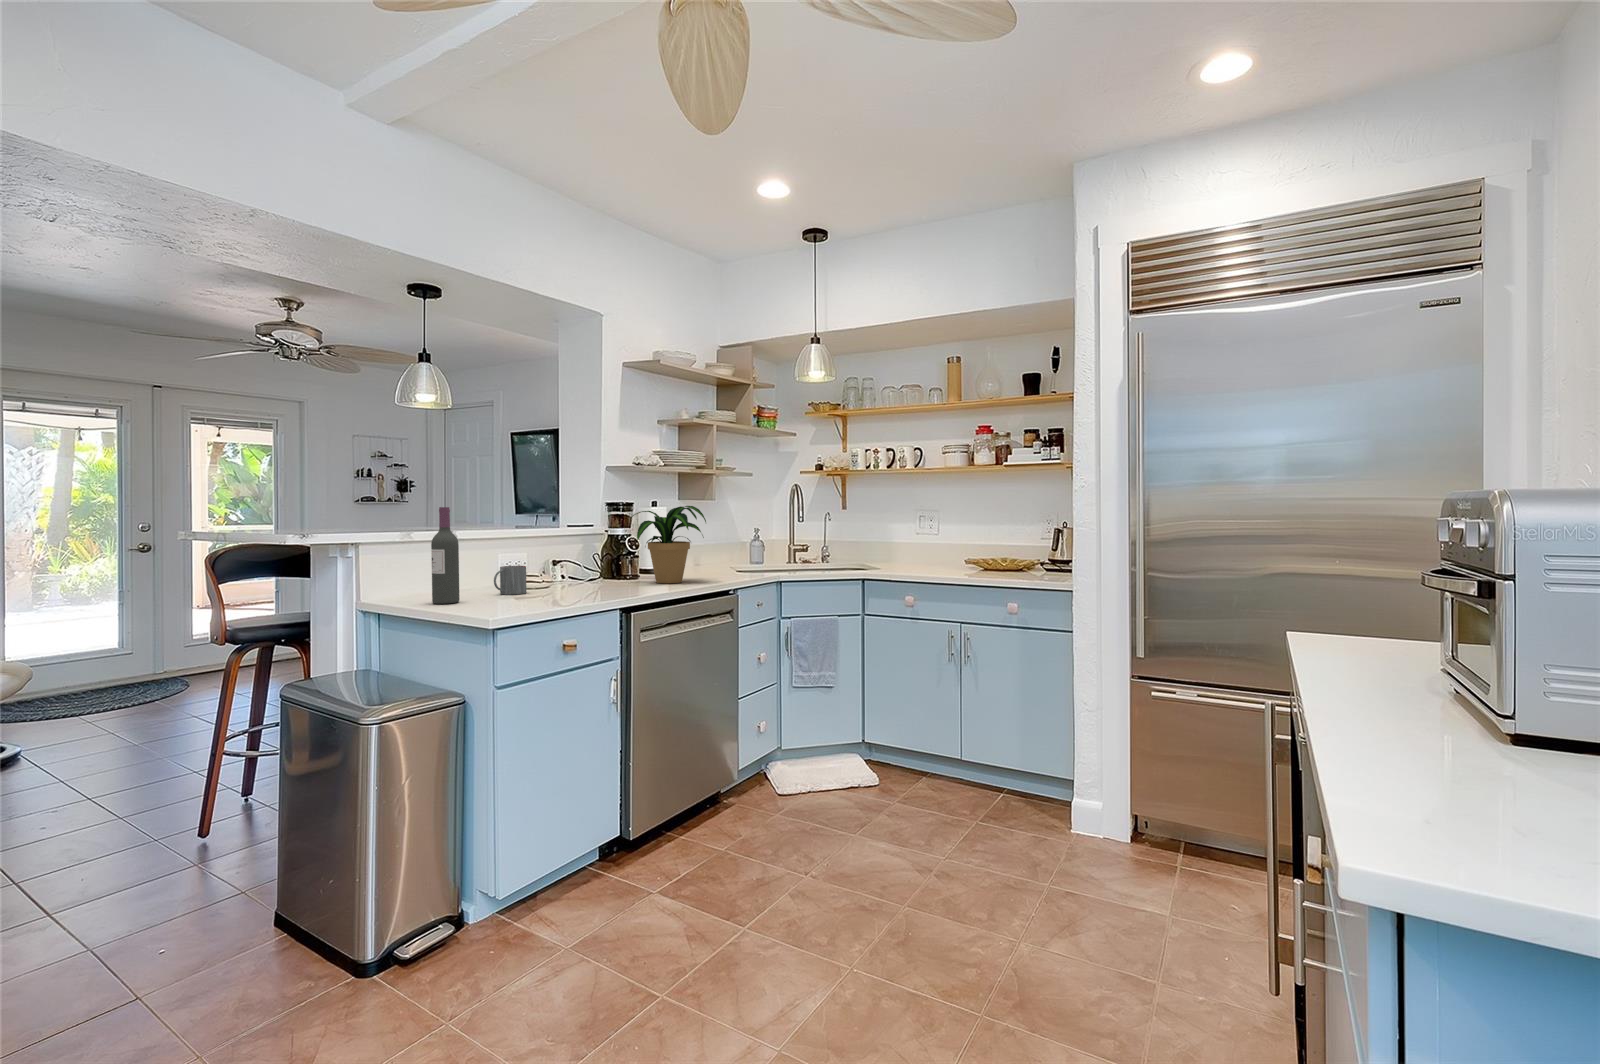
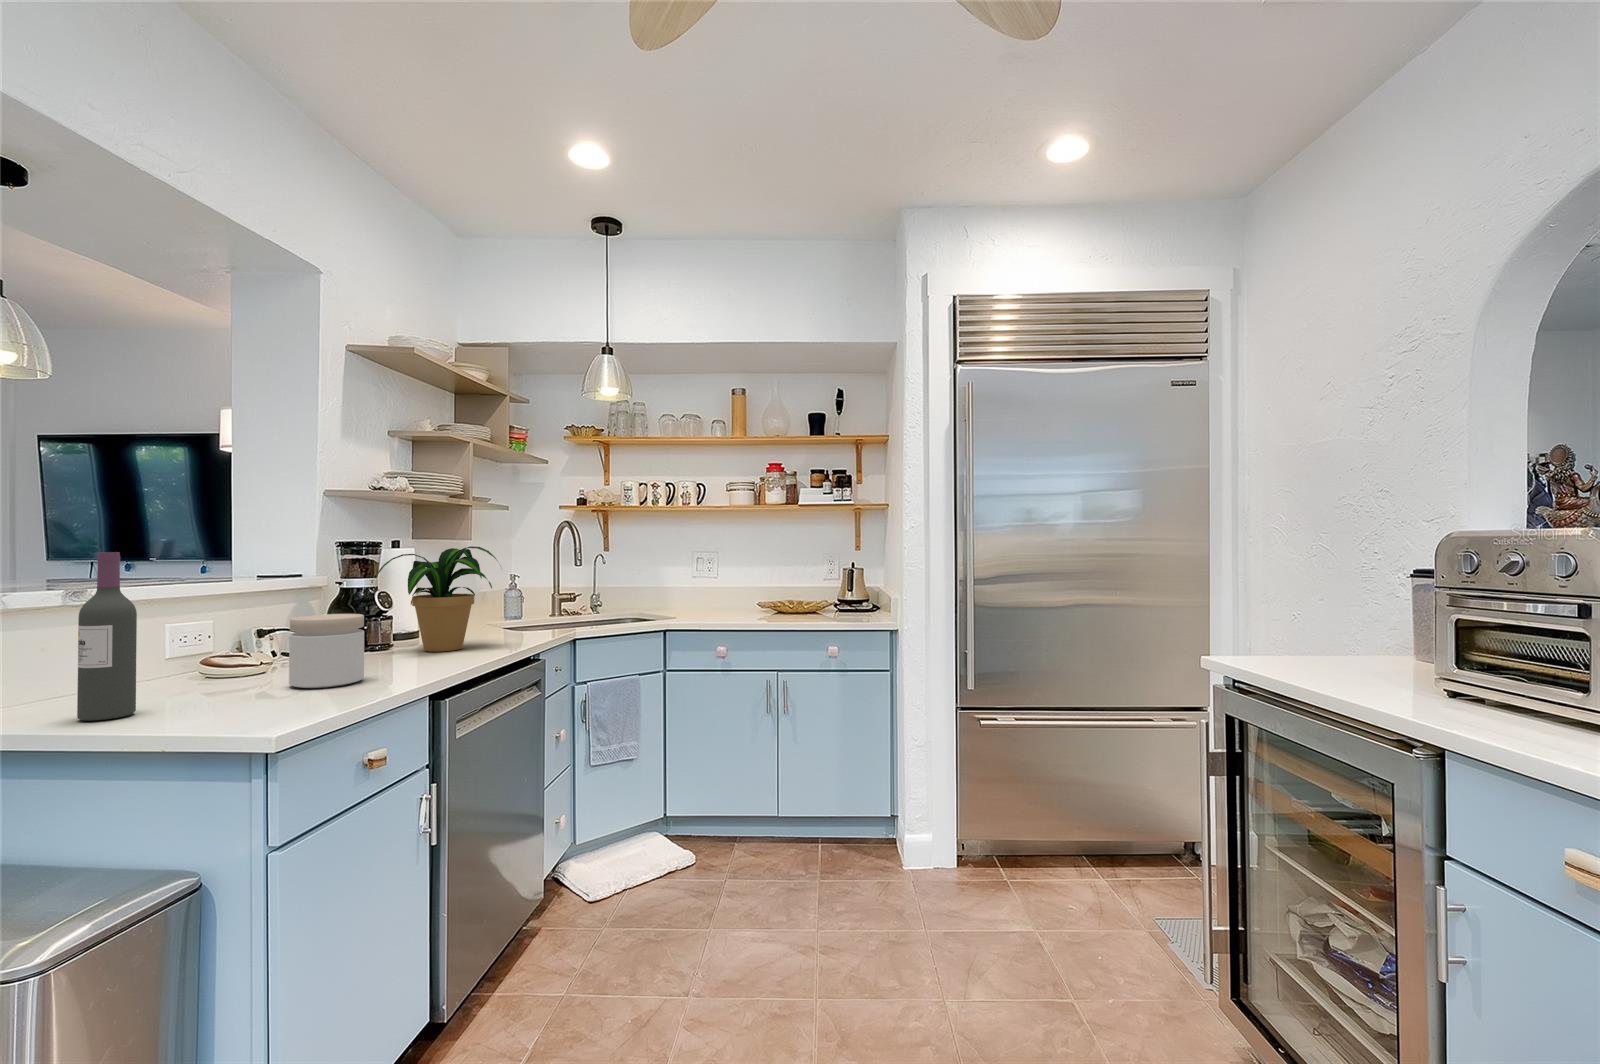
jar: none [545,550,589,598] -> present [289,614,364,688]
mug: present [494,566,527,595] -> none [183,642,240,690]

